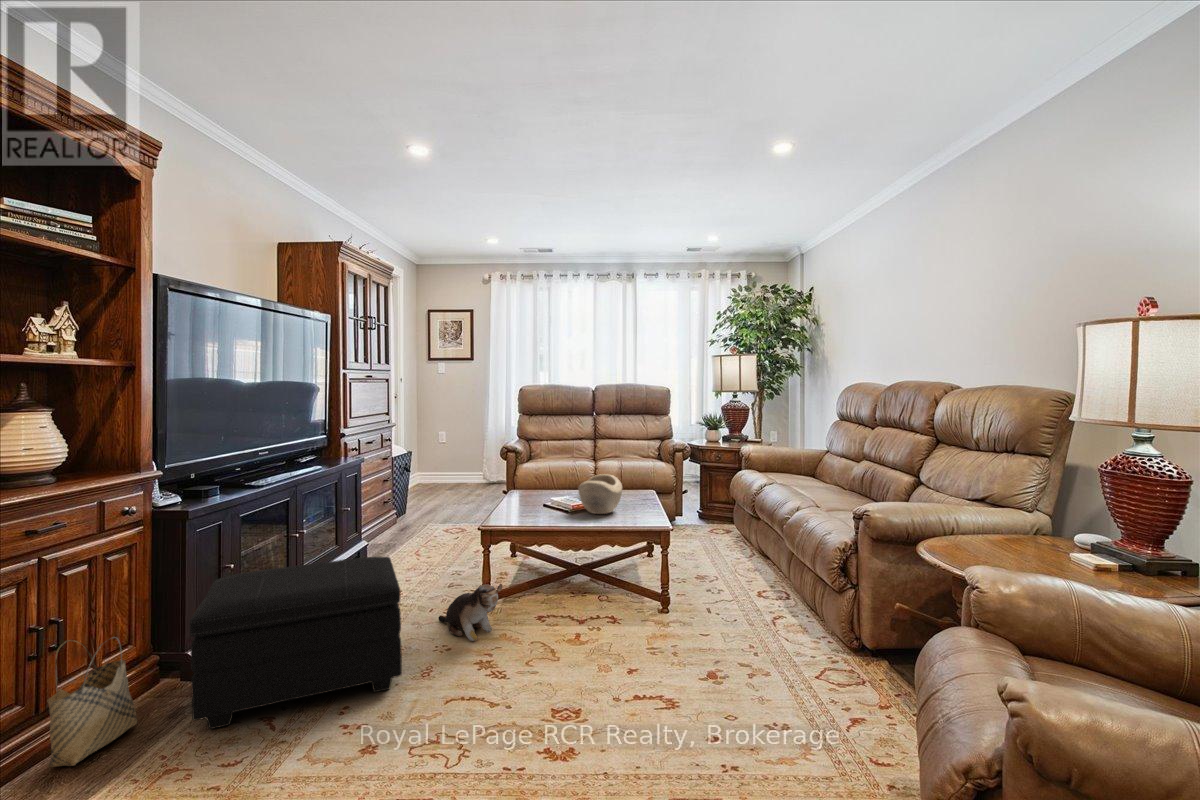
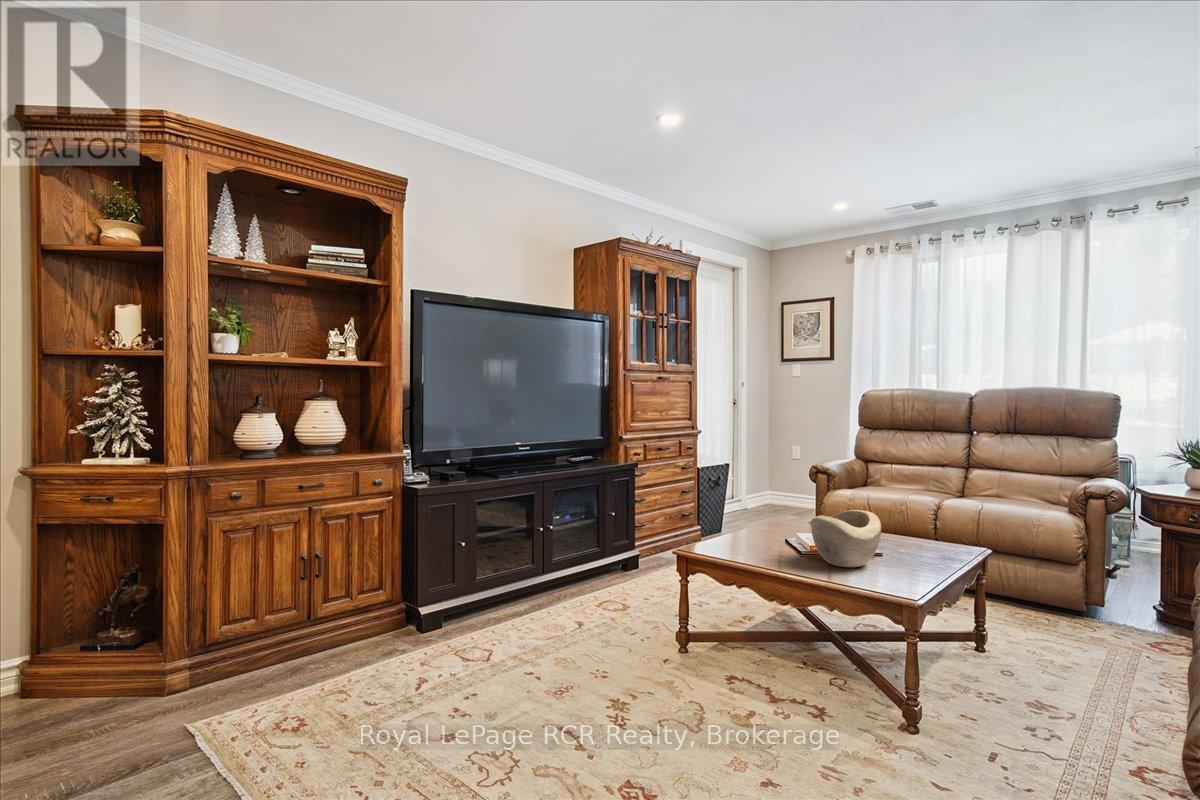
footstool: present [190,557,402,729] -> none [361,550,562,701]
plush toy: present [438,584,503,641] -> none [617,619,658,683]
woven basket: present [47,638,137,767] -> none [286,572,352,668]

